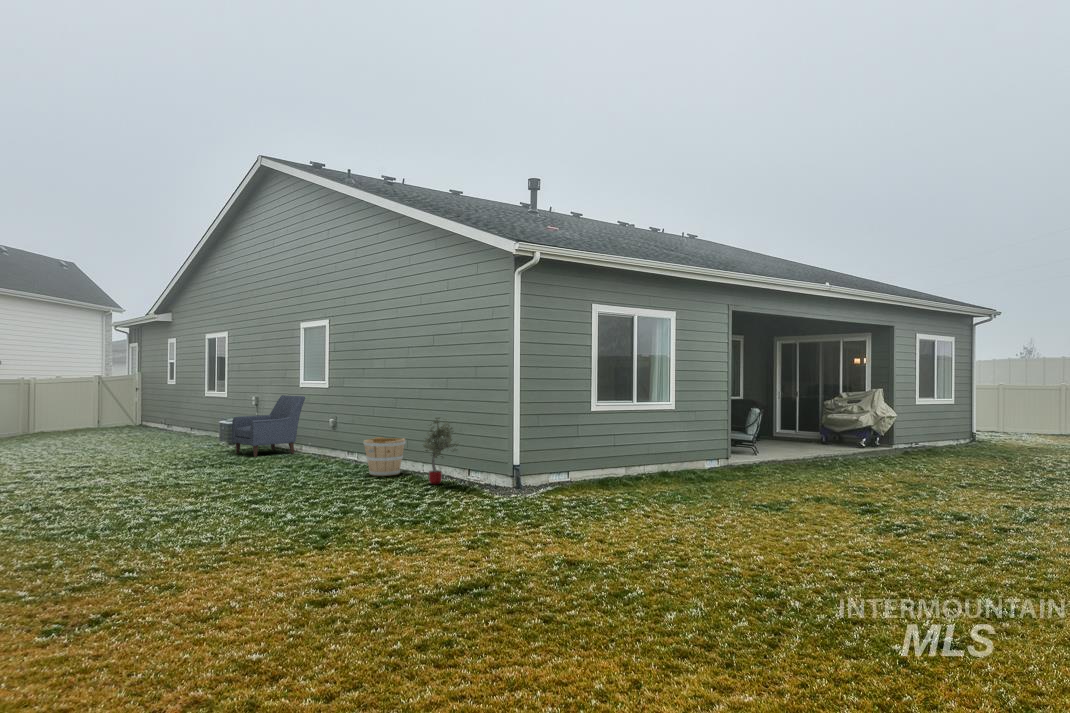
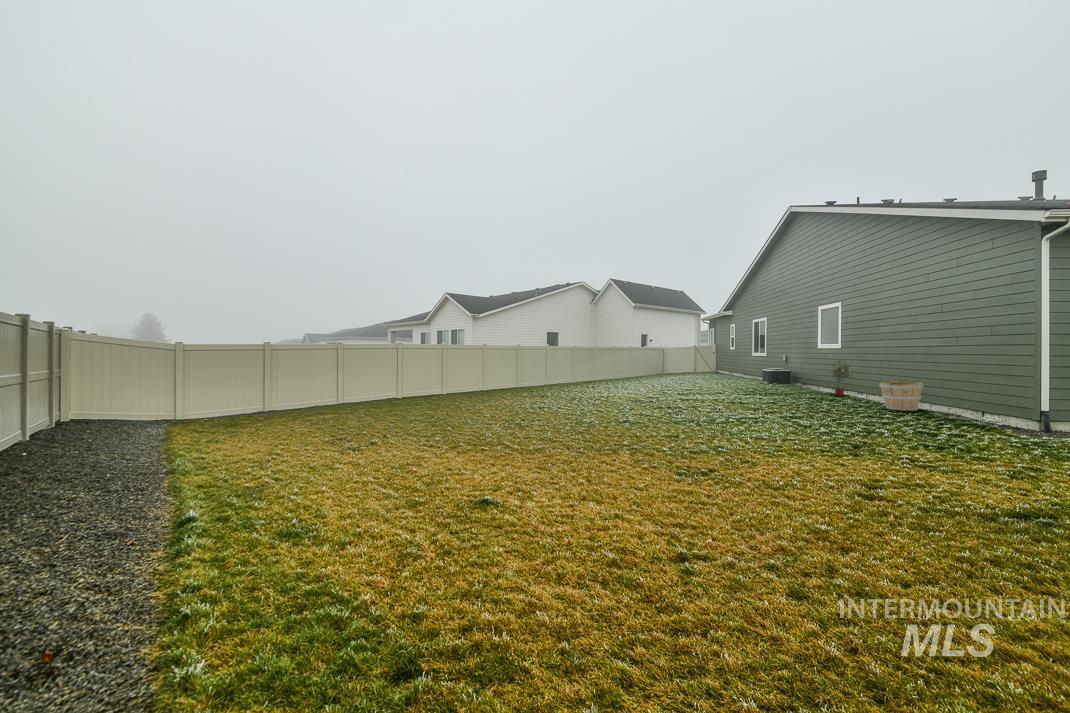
chair: present [232,395,305,457] -> none [771,353,823,391]
potted tree: present [423,418,458,485] -> present [831,360,855,396]

